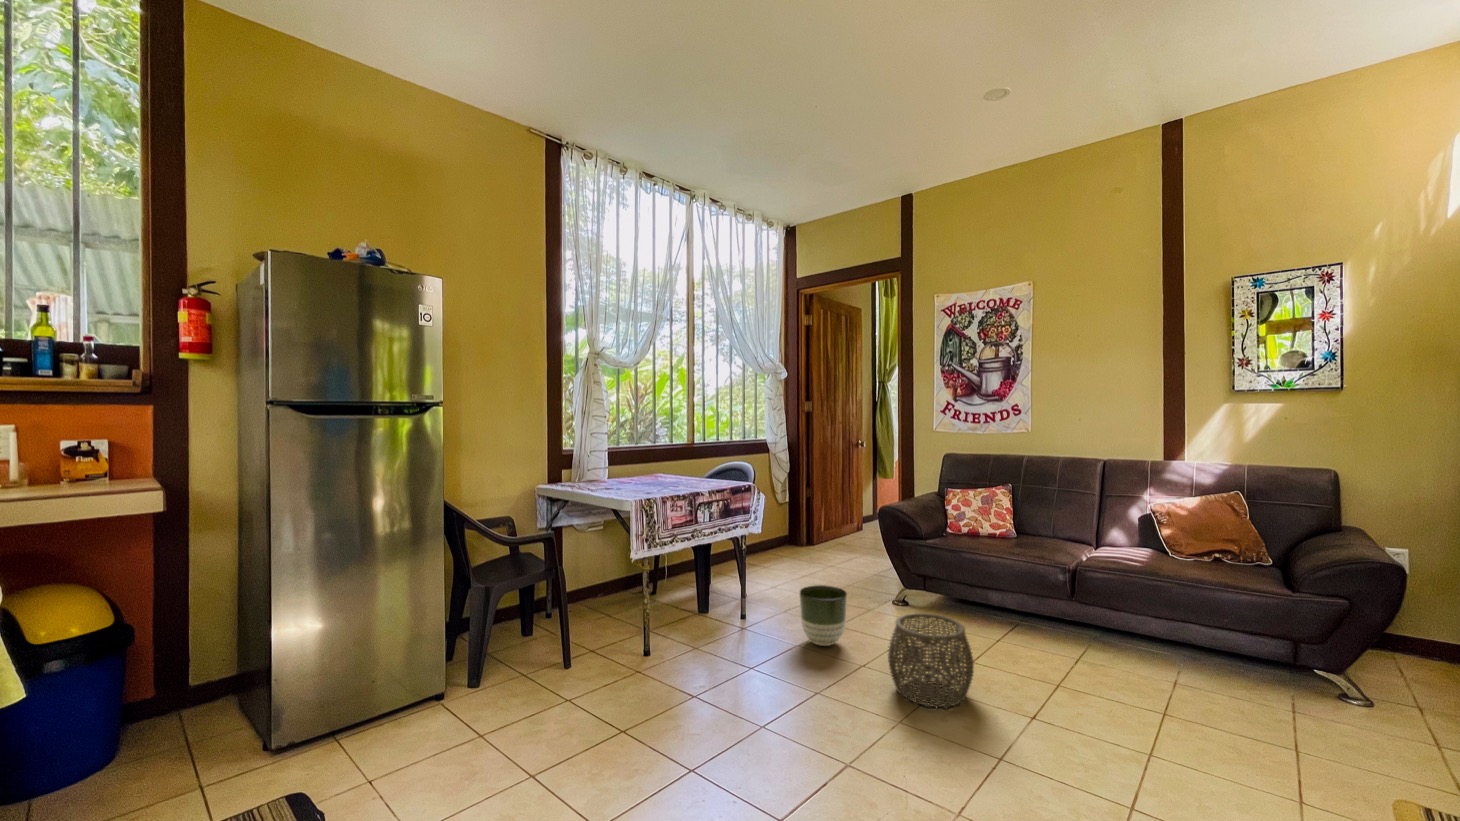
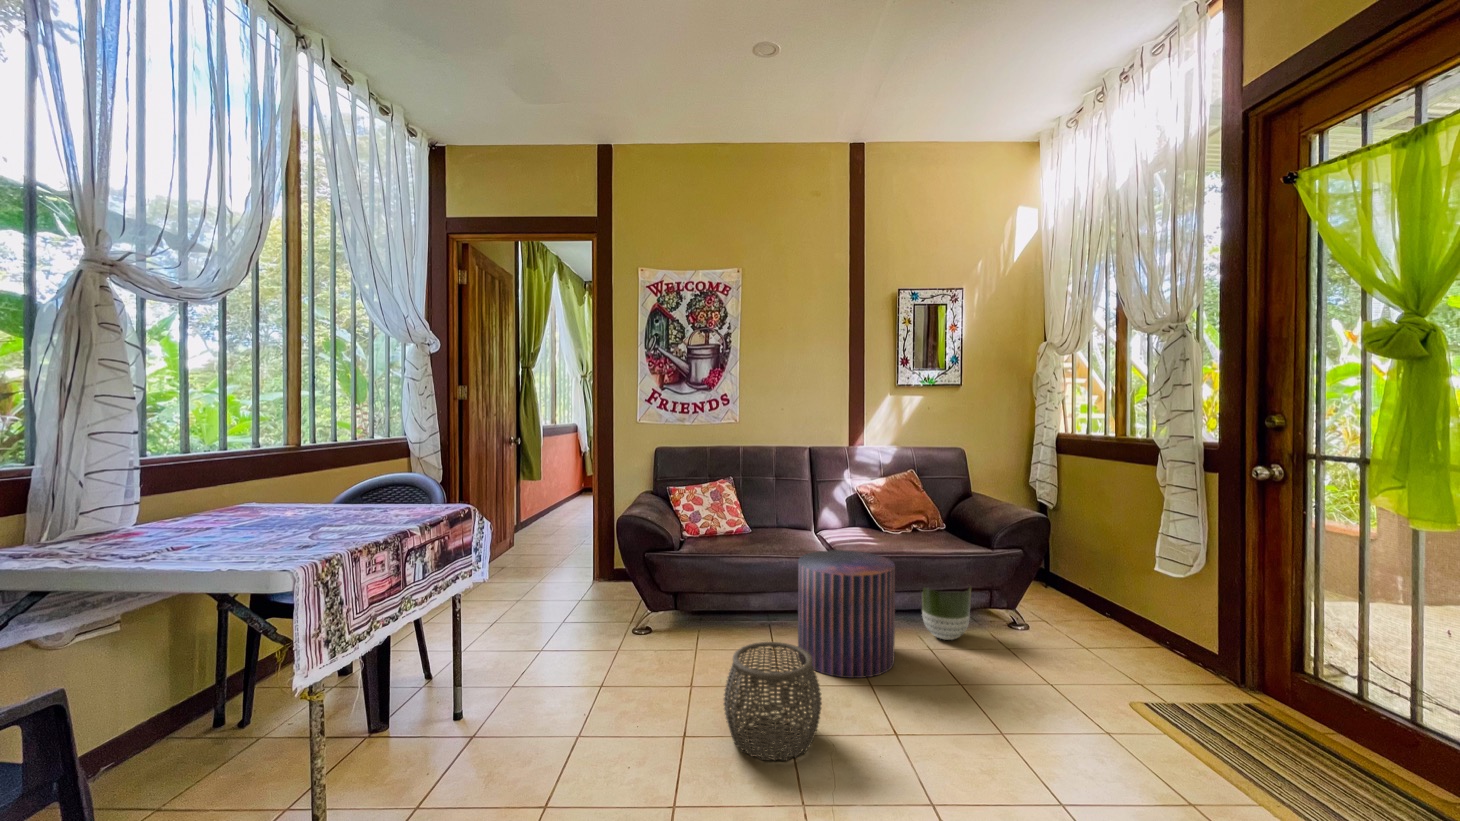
pouf: none [1020,560,1130,688] -> present [798,550,895,678]
planter: present [800,585,847,646] -> present [922,587,971,640]

